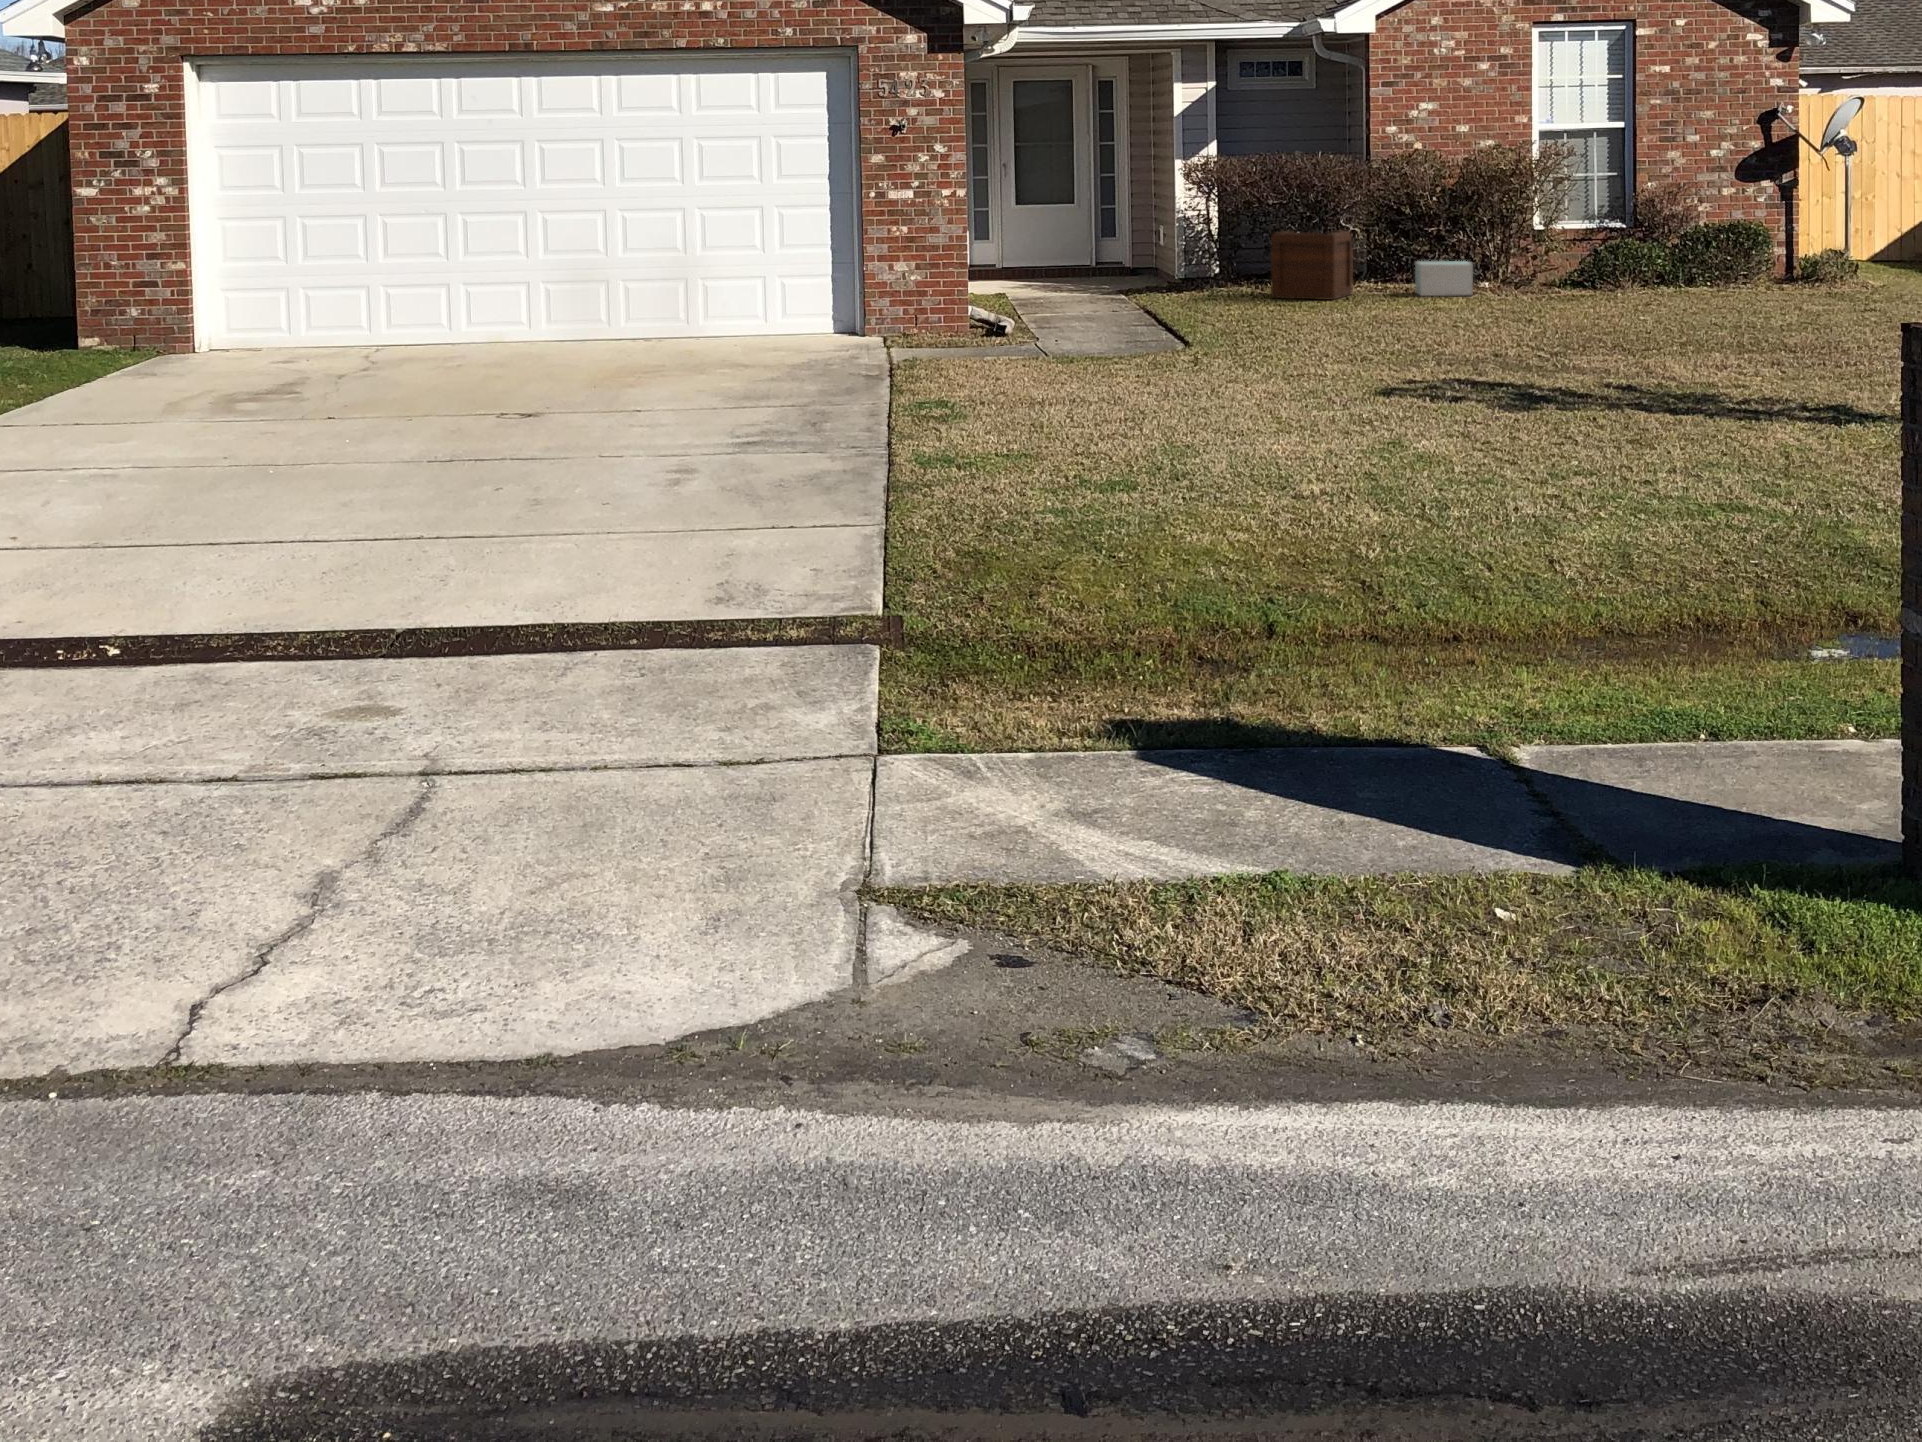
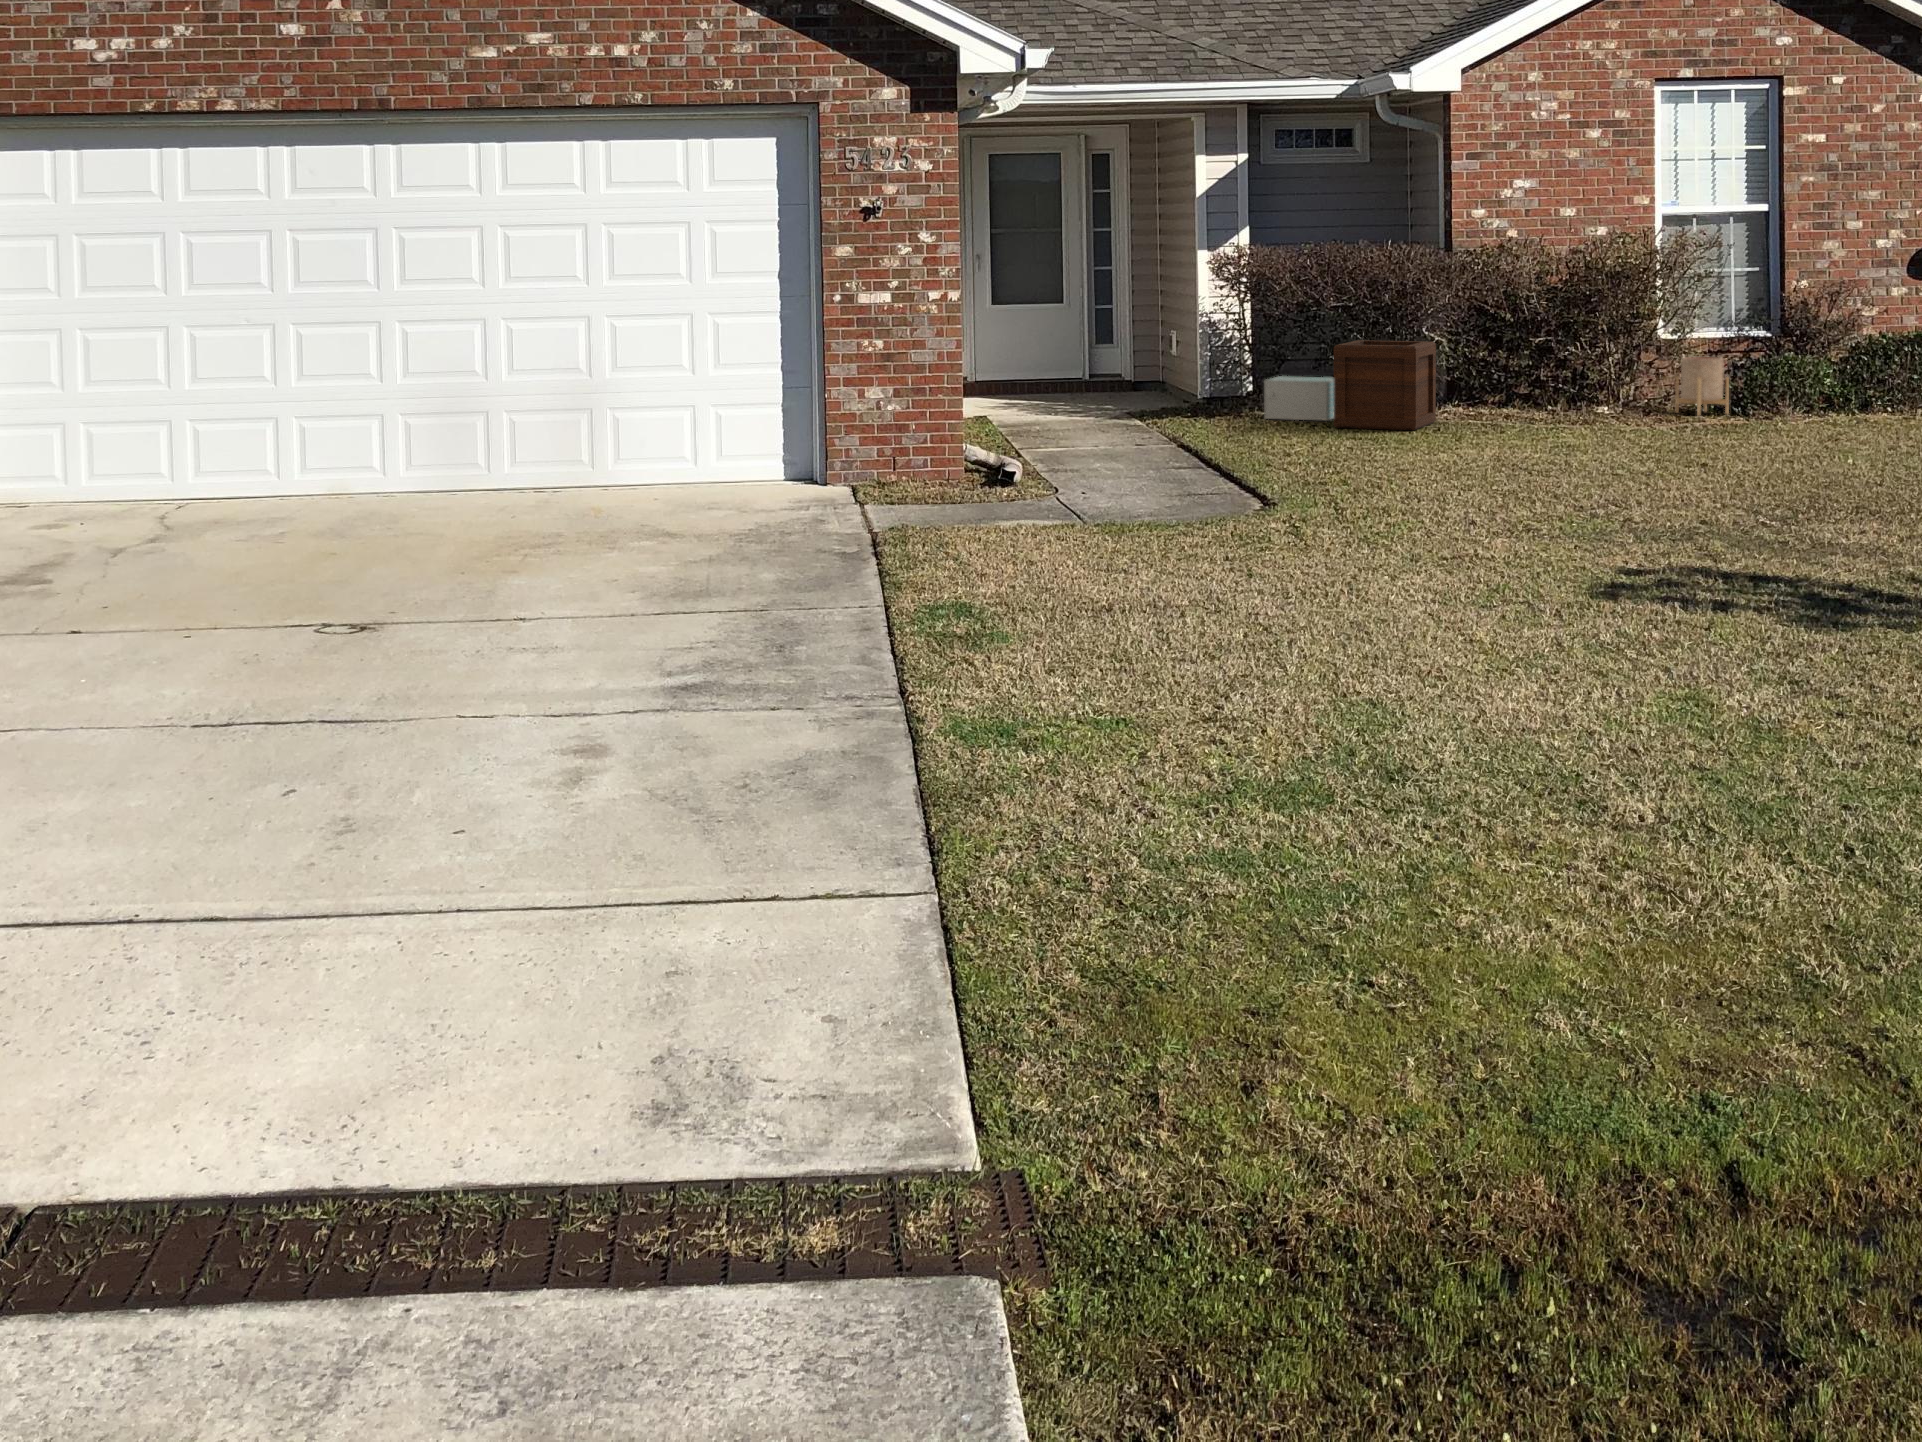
planter: none [1546,243,1587,290] -> present [1675,357,1729,415]
storage box: present [1415,261,1473,296] -> present [1264,376,1333,421]

